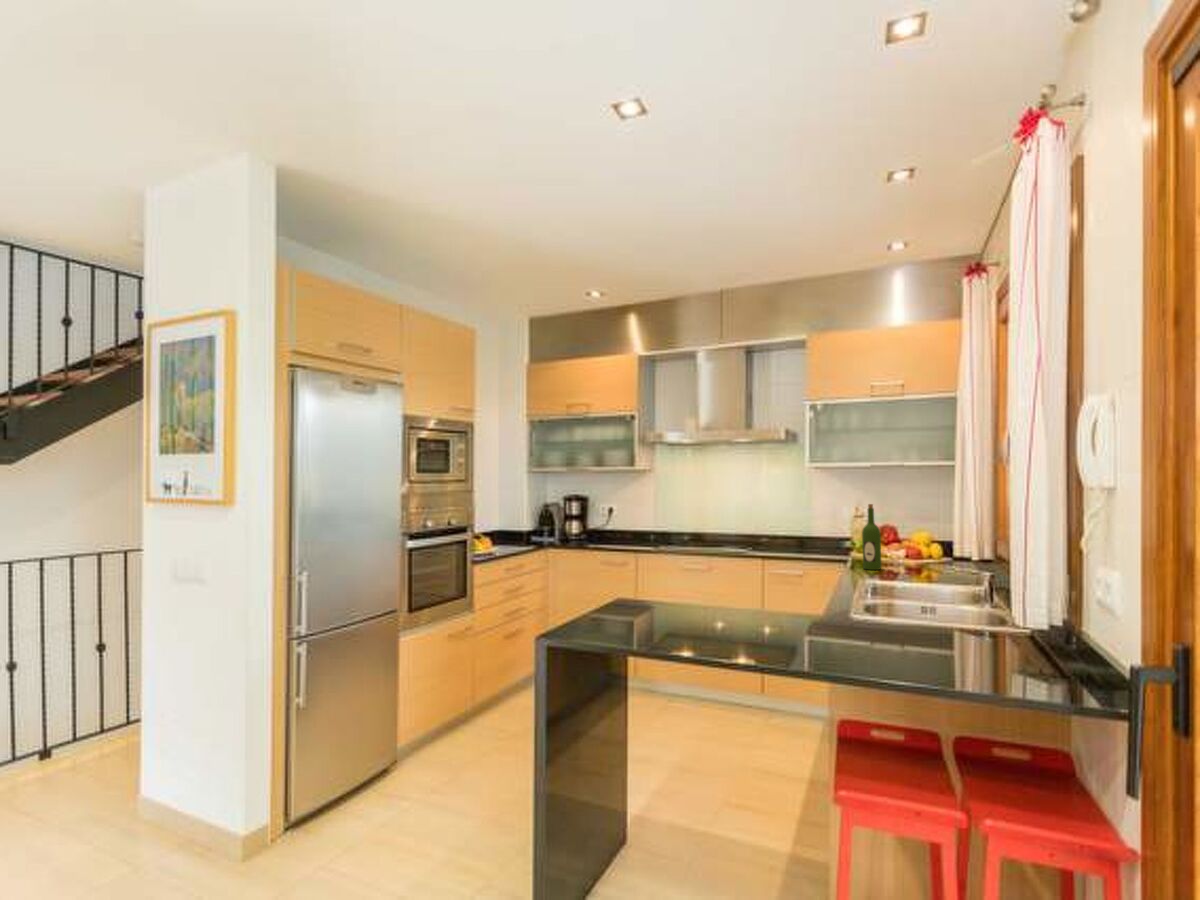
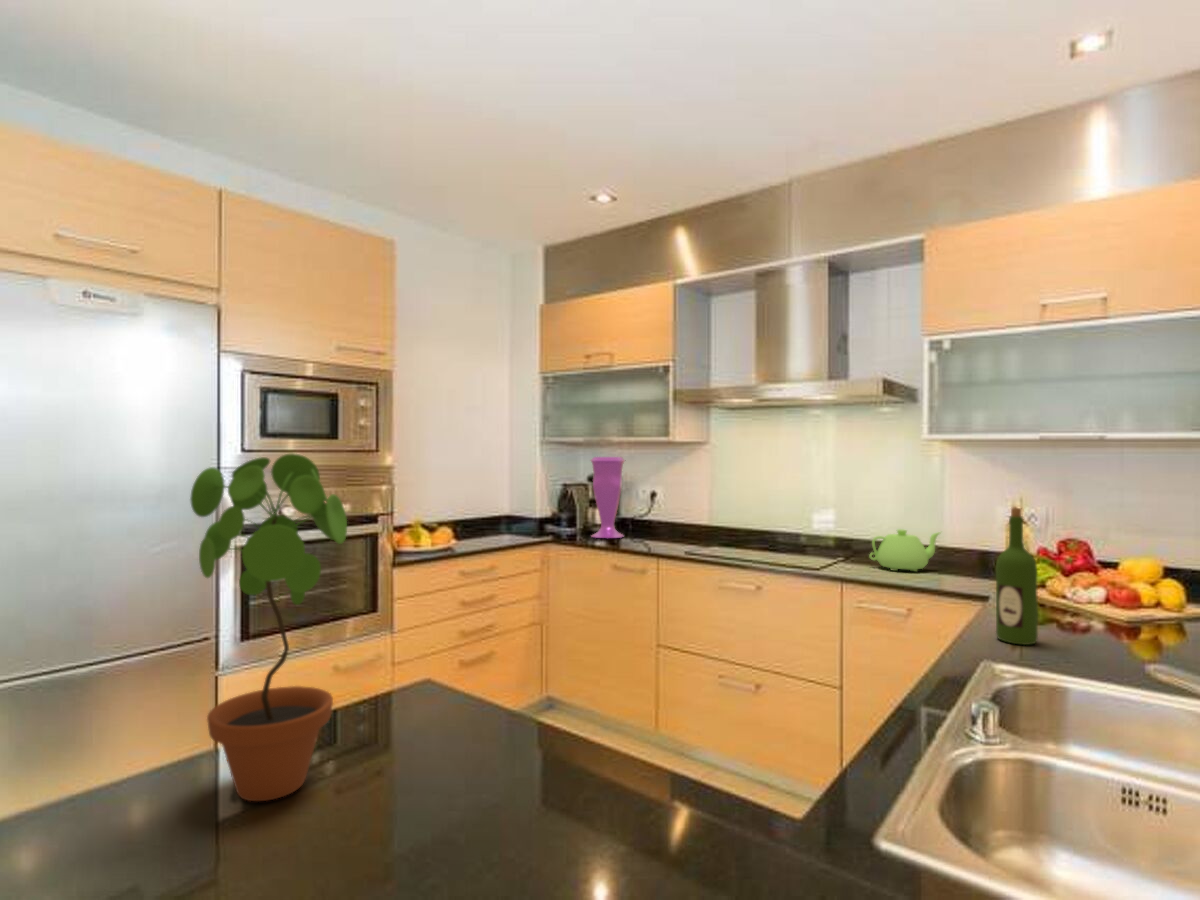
vase: none [568,482,595,543] -> present [591,457,625,538]
potted plant: none [627,485,682,611] -> present [190,454,347,801]
teapot: none [776,524,818,550] -> present [870,529,940,572]

